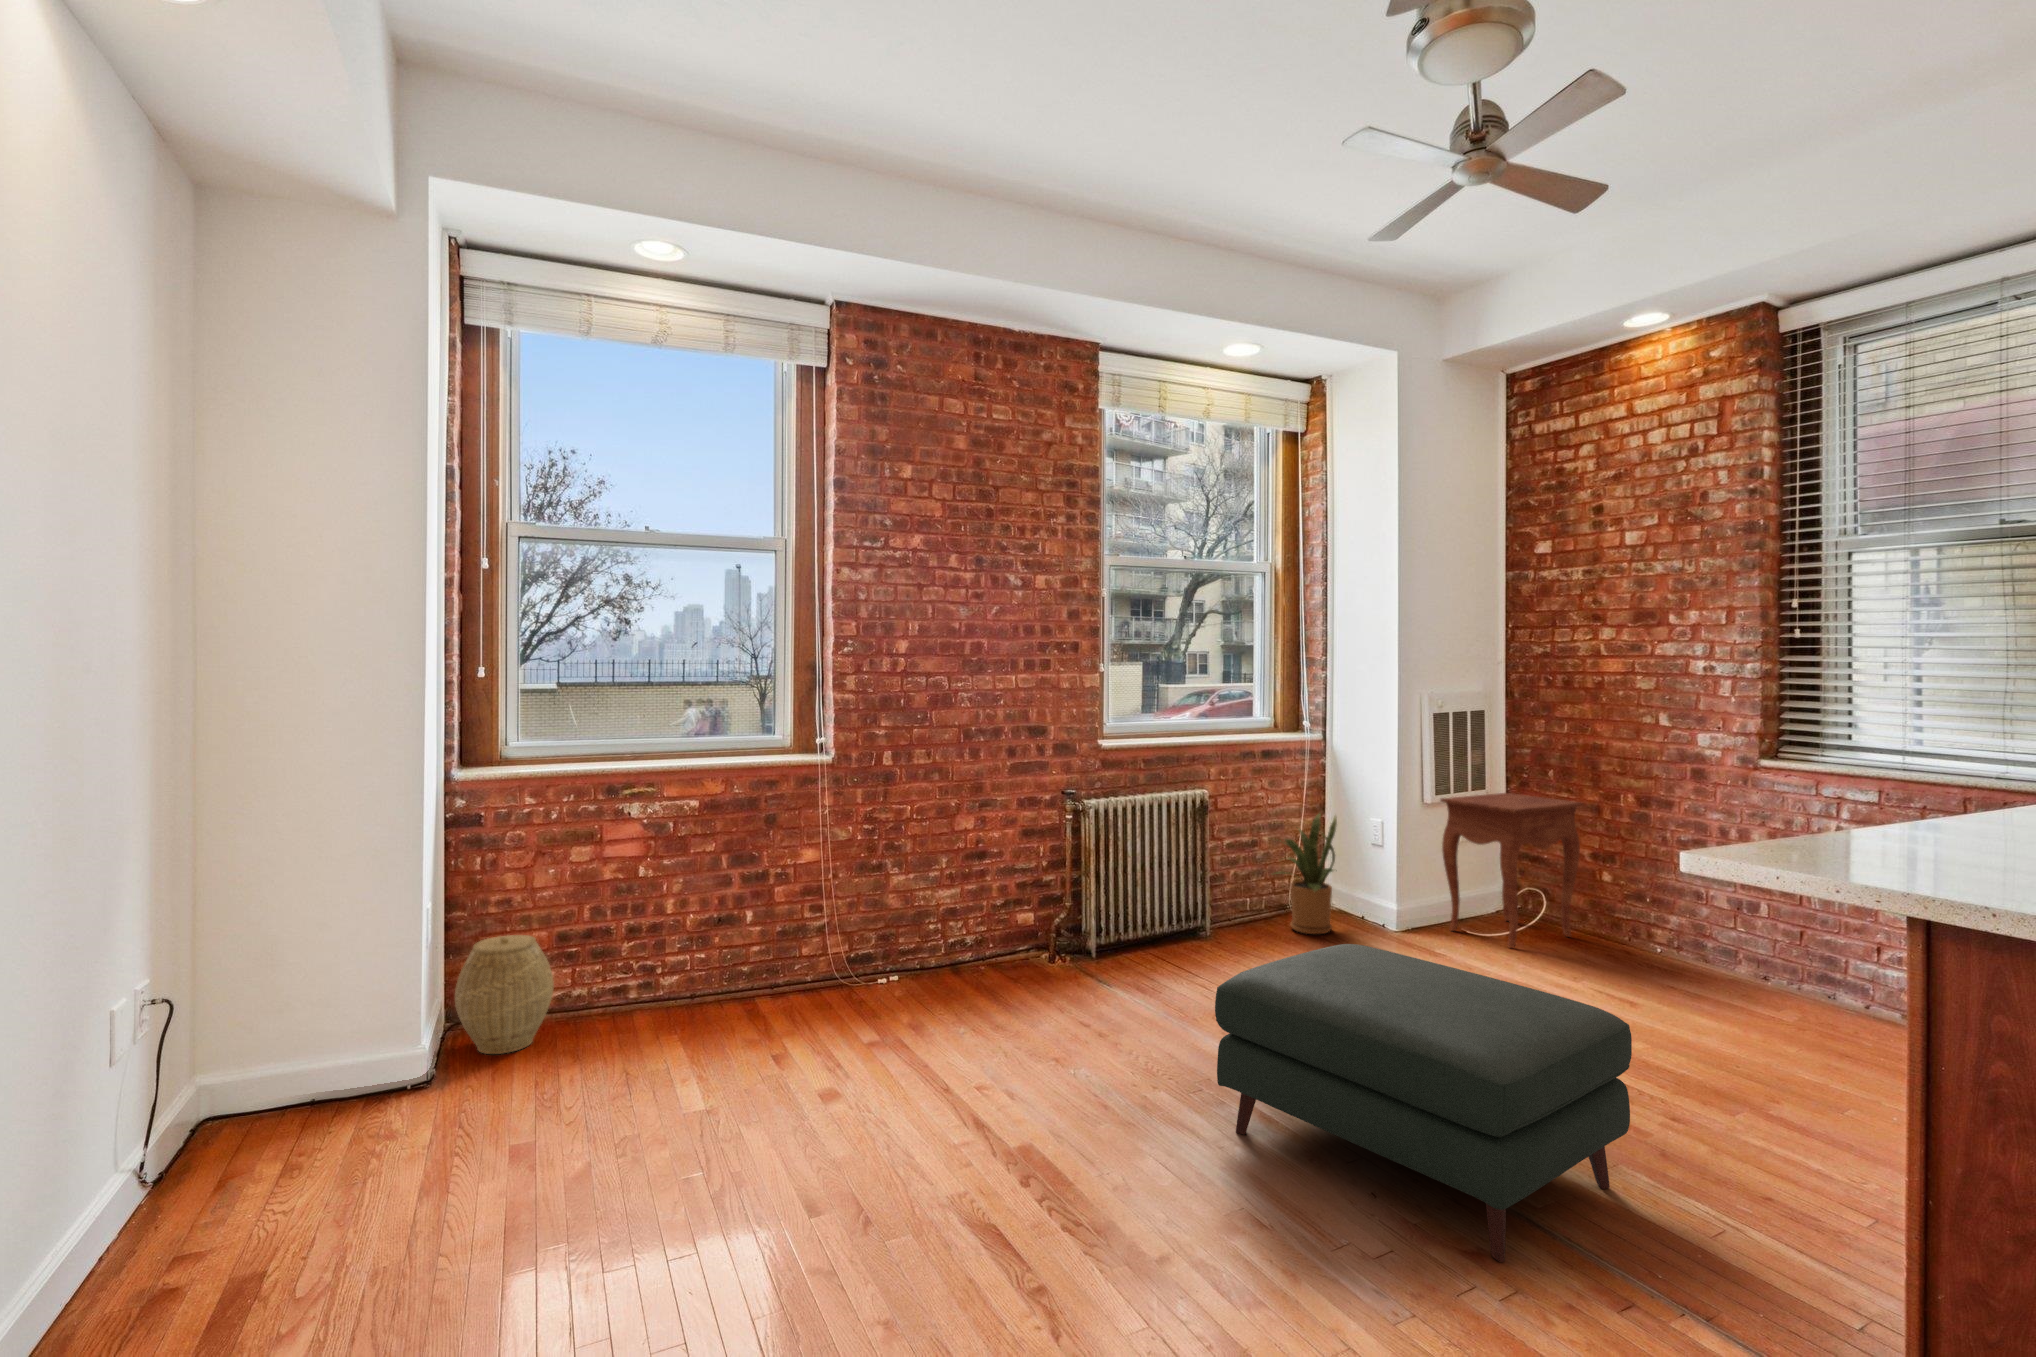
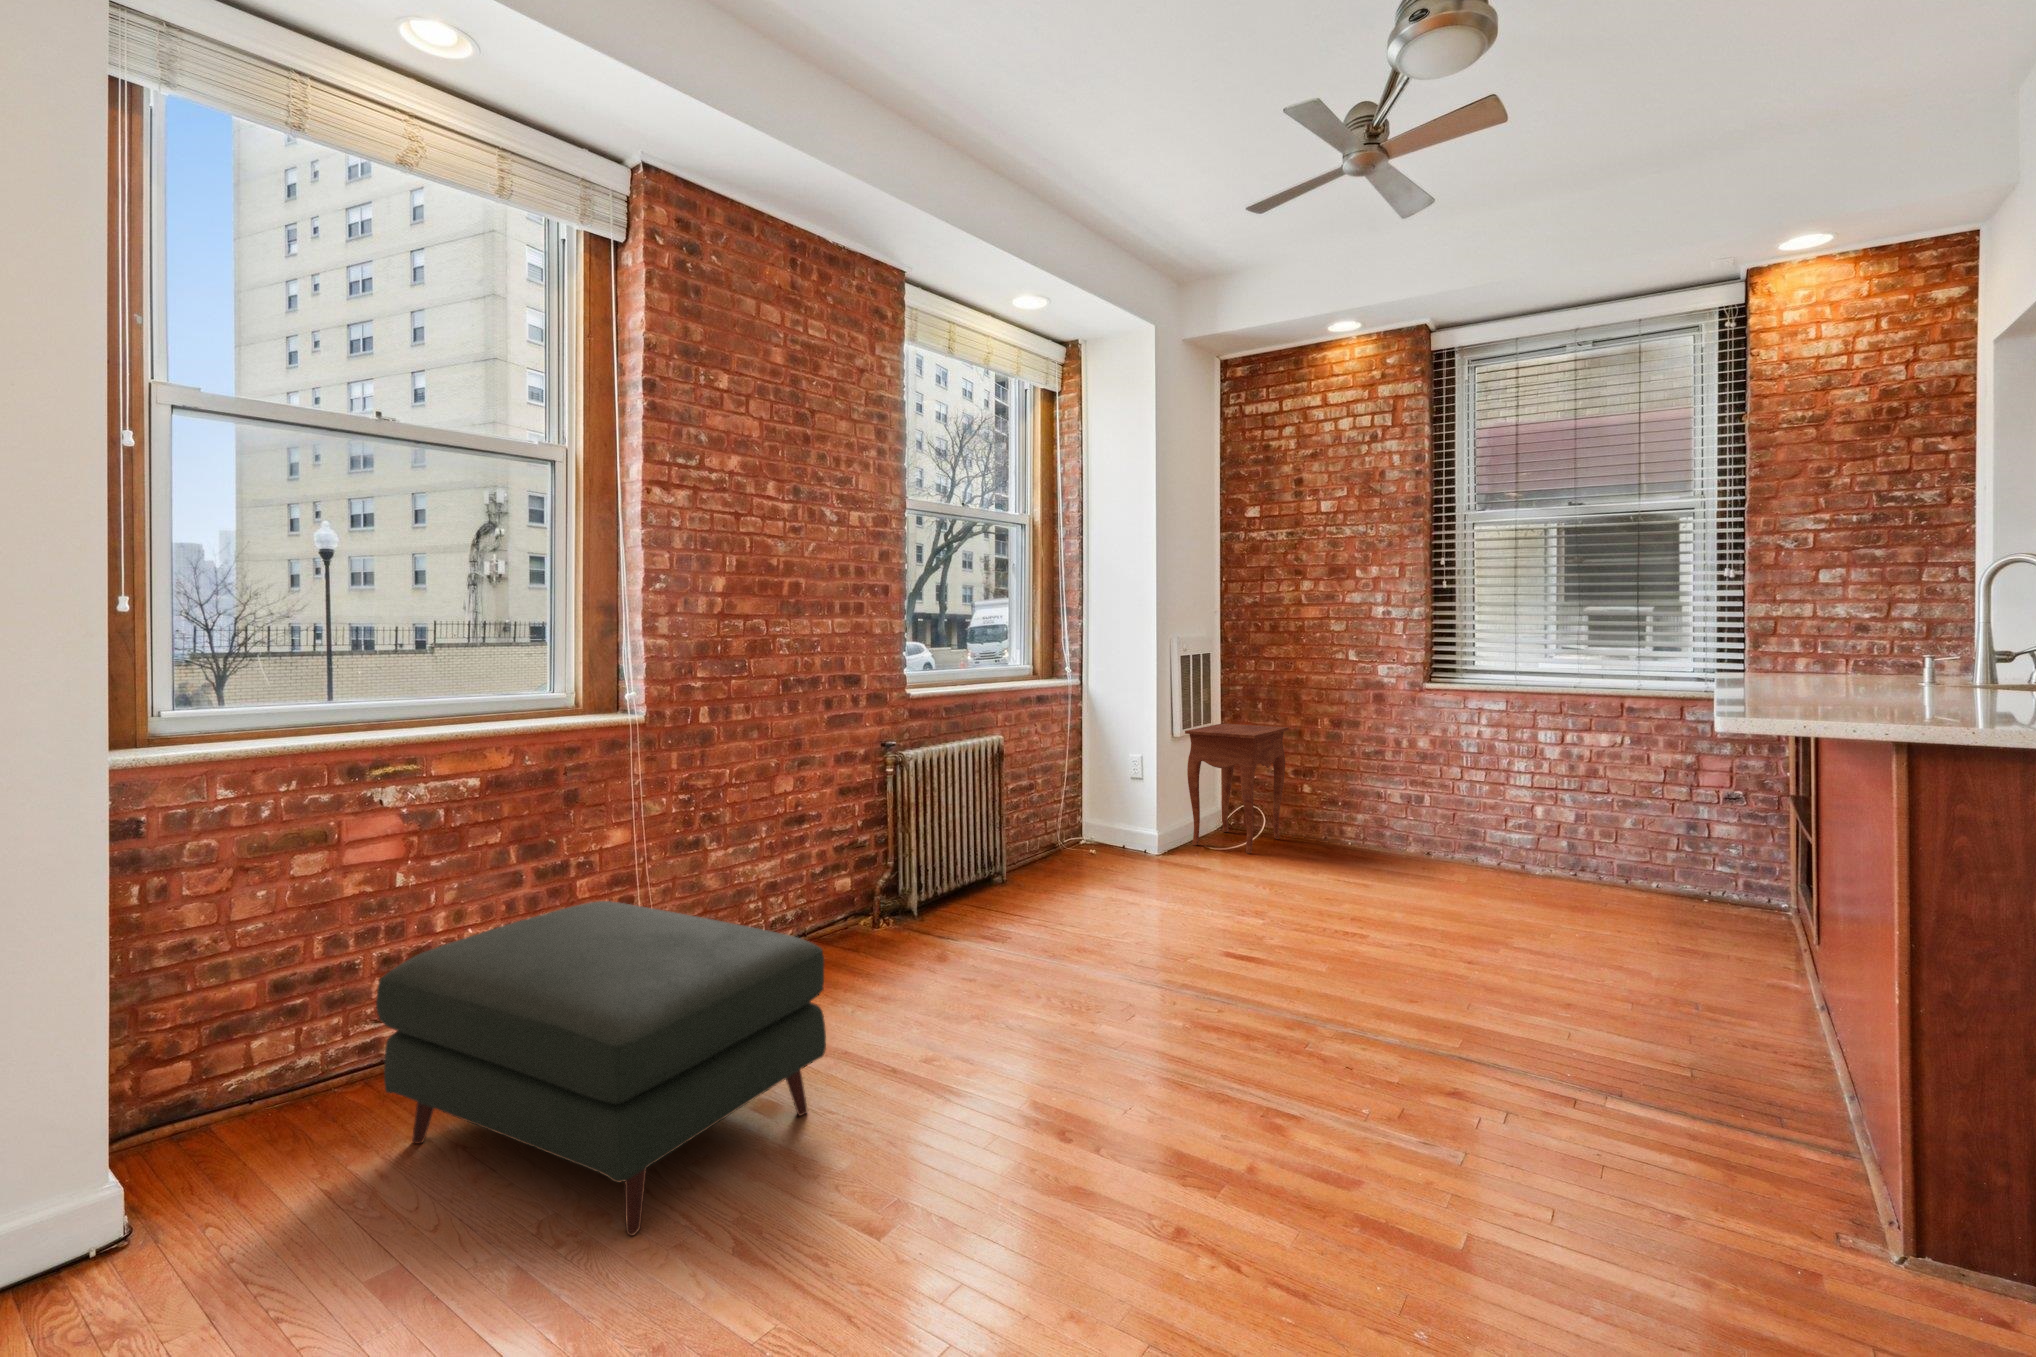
house plant: present [1277,813,1337,934] -> none [1043,749,1113,862]
woven basket: present [455,935,554,1054] -> none [113,992,289,1179]
ottoman: present [1215,944,1632,1262] -> present [376,901,826,1236]

